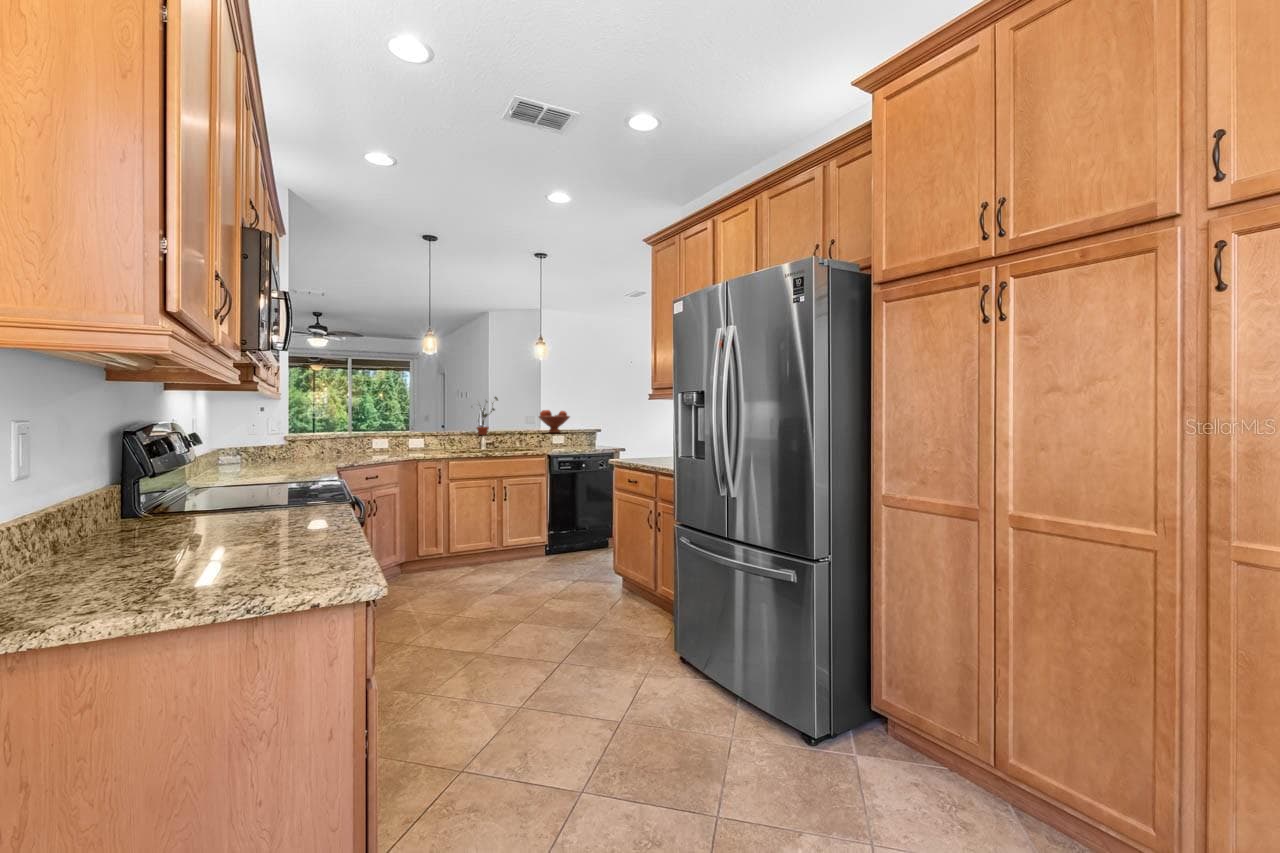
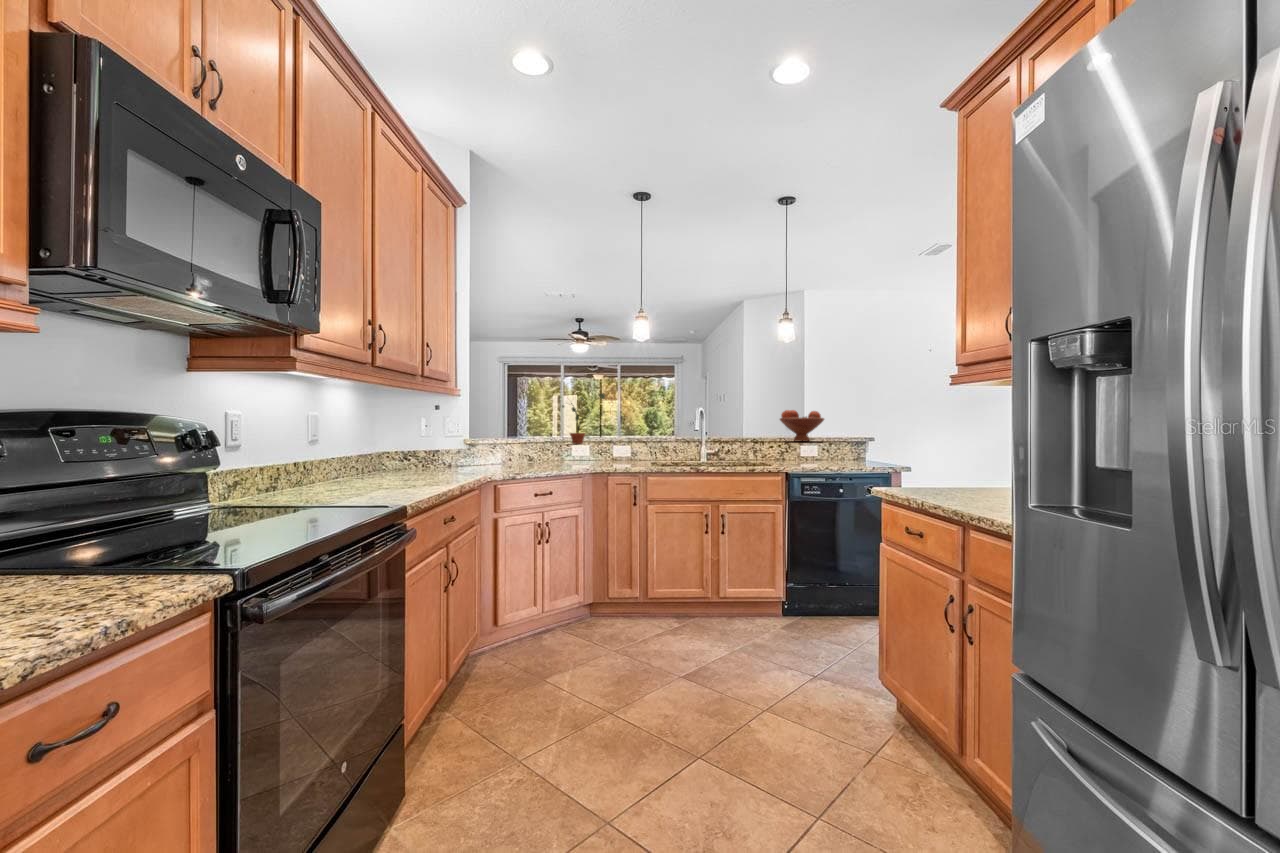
potted plant: present [477,397,498,435] -> present [562,393,605,444]

